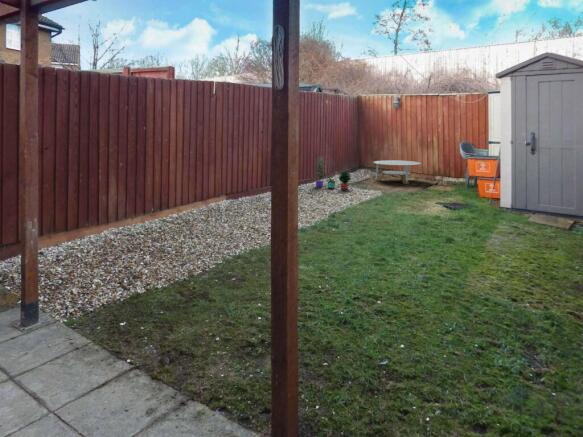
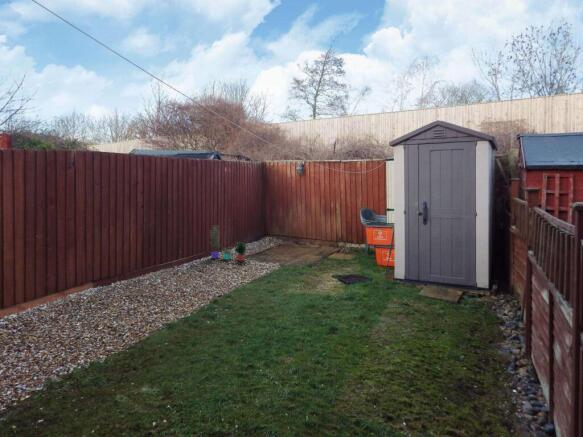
round table: present [373,160,421,184] -> none [276,227,324,253]

